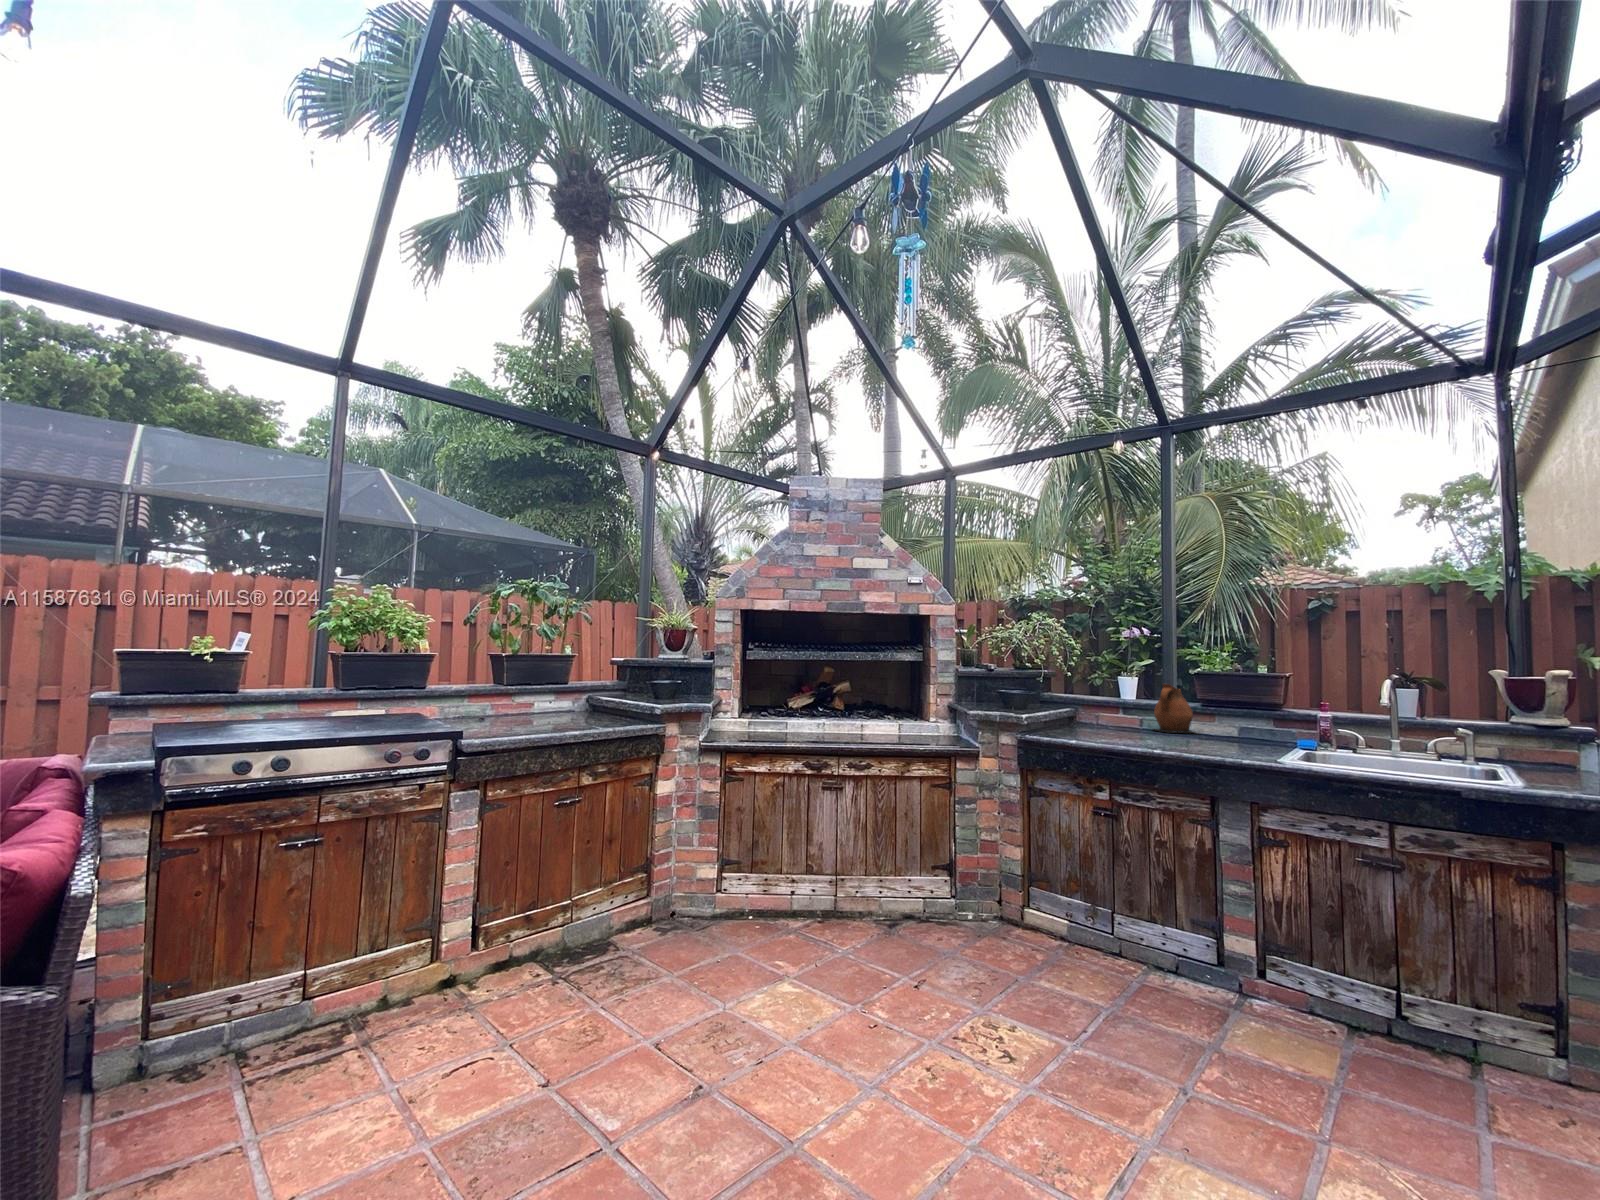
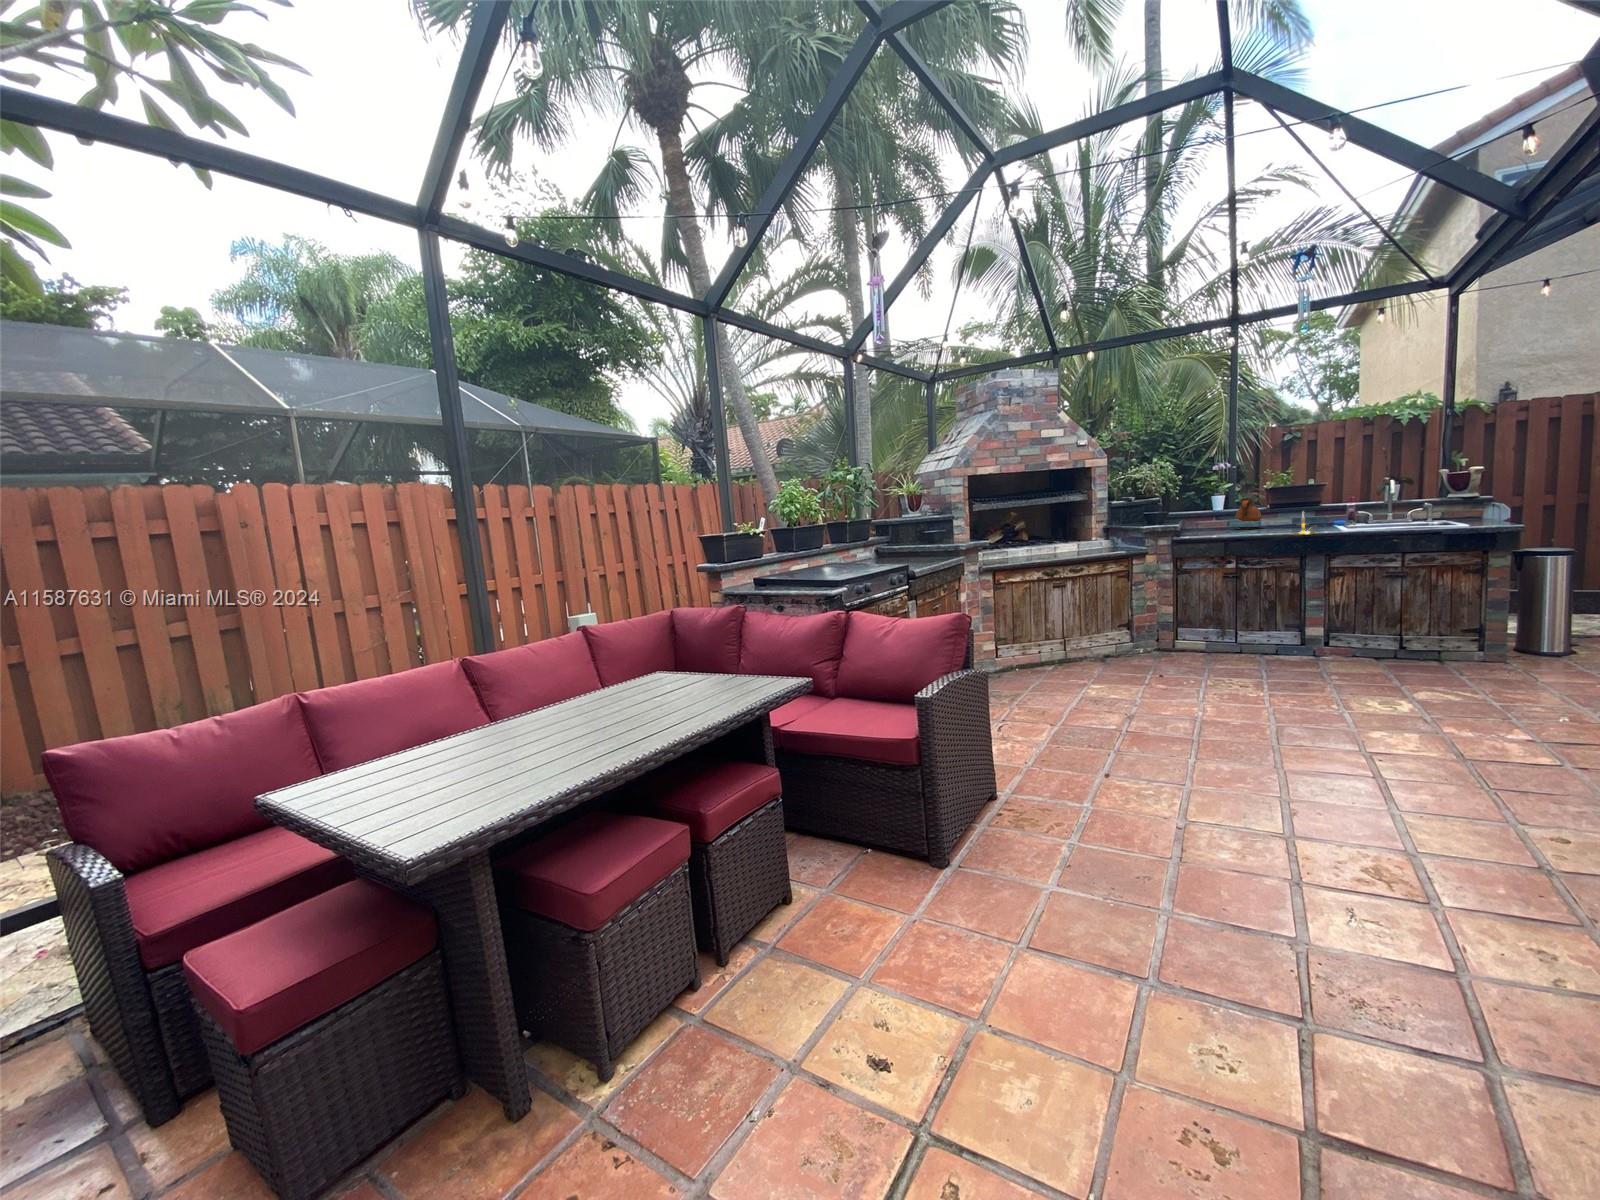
candle holder: none [1190,716,1241,760] -> present [1291,516,1316,536]

